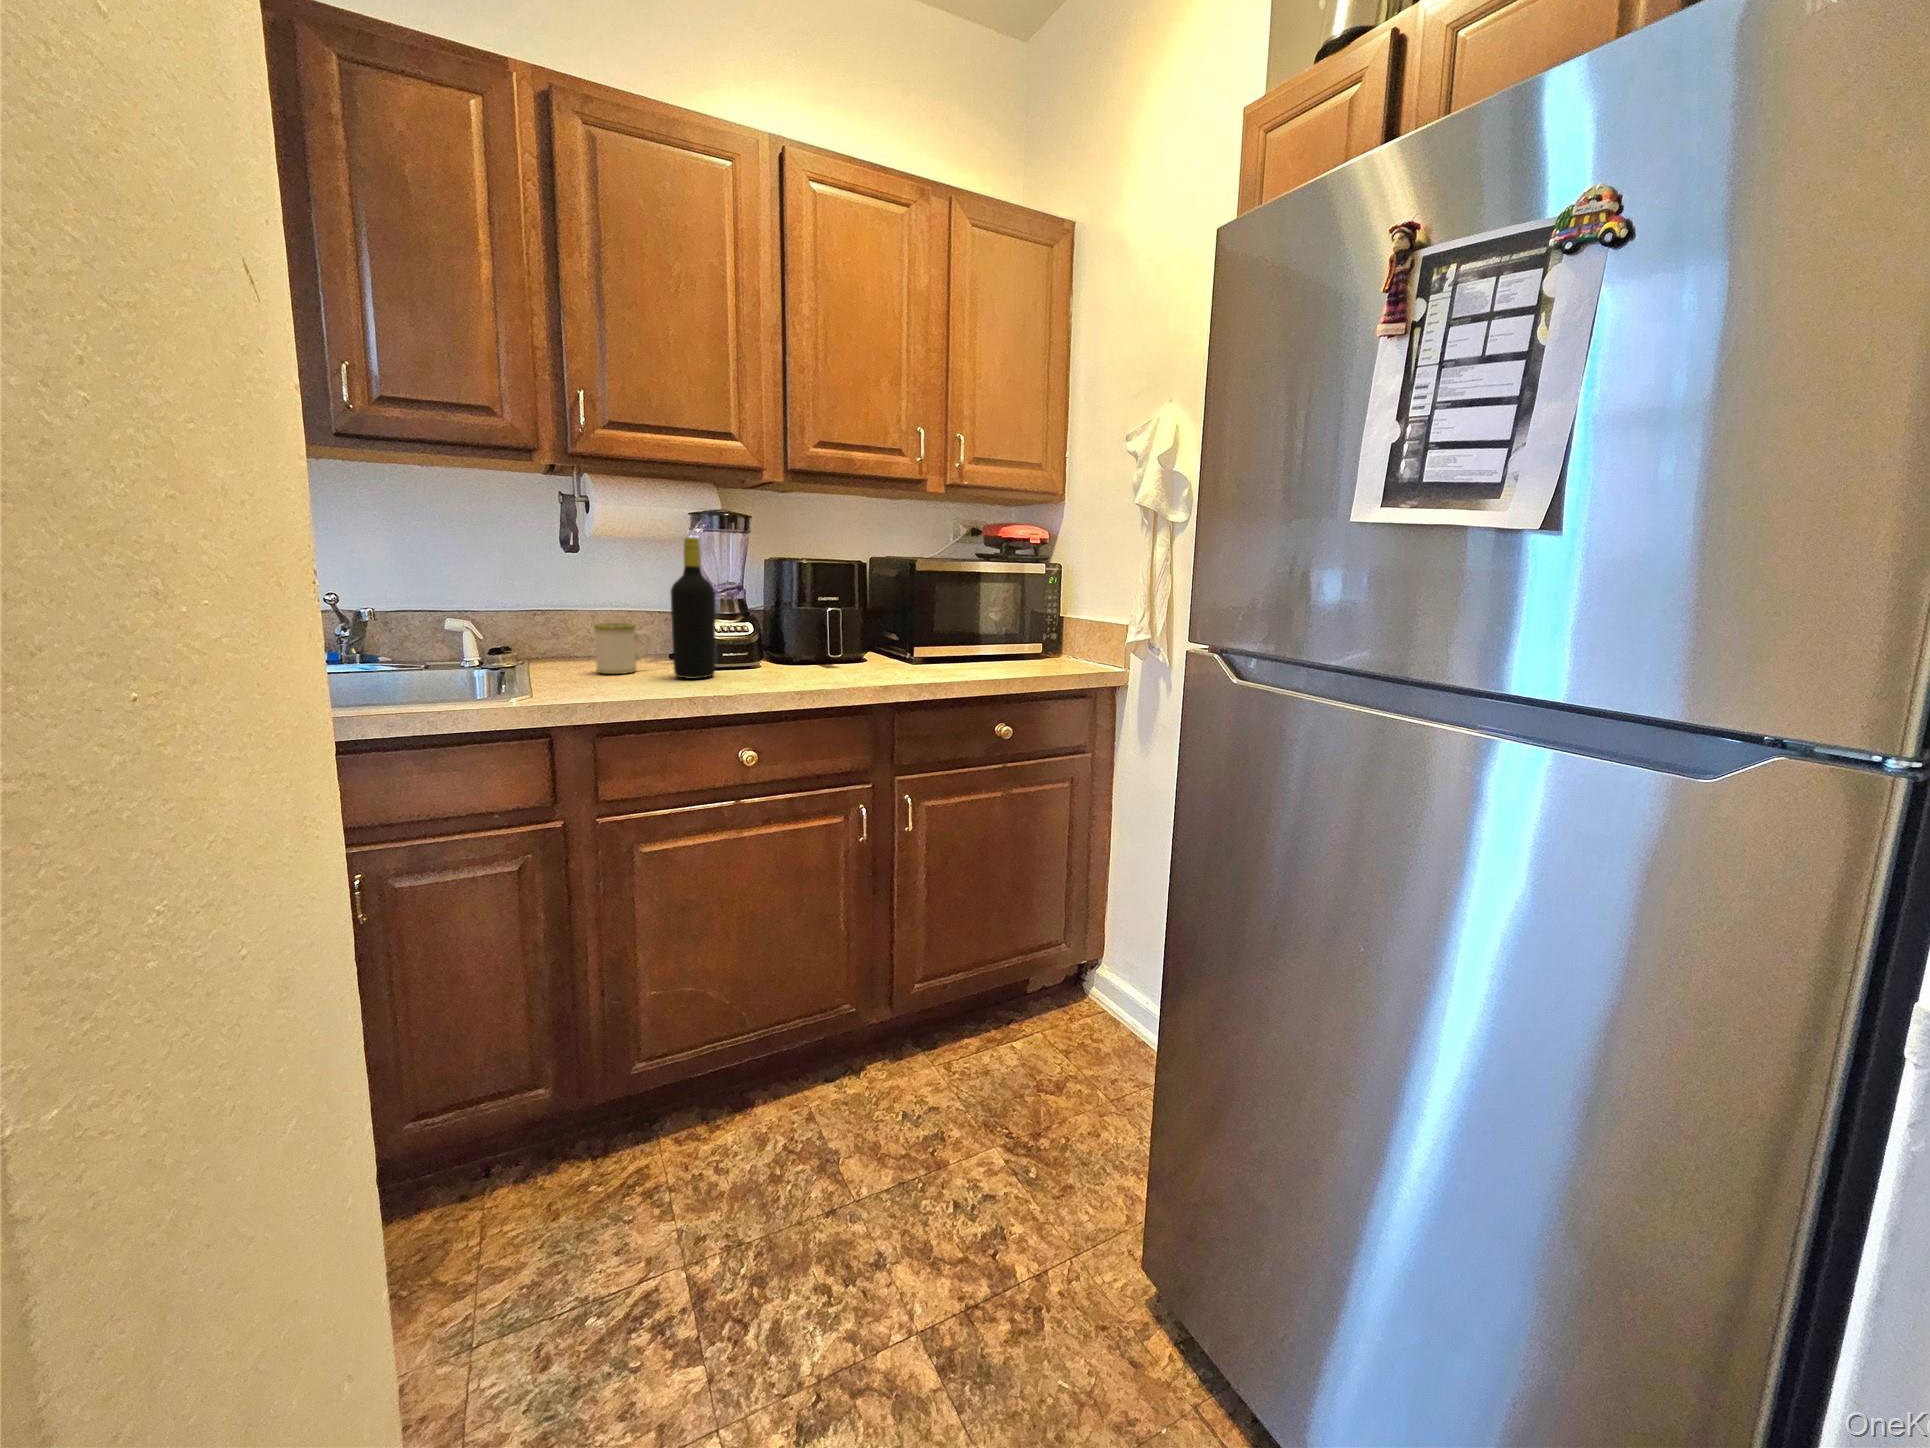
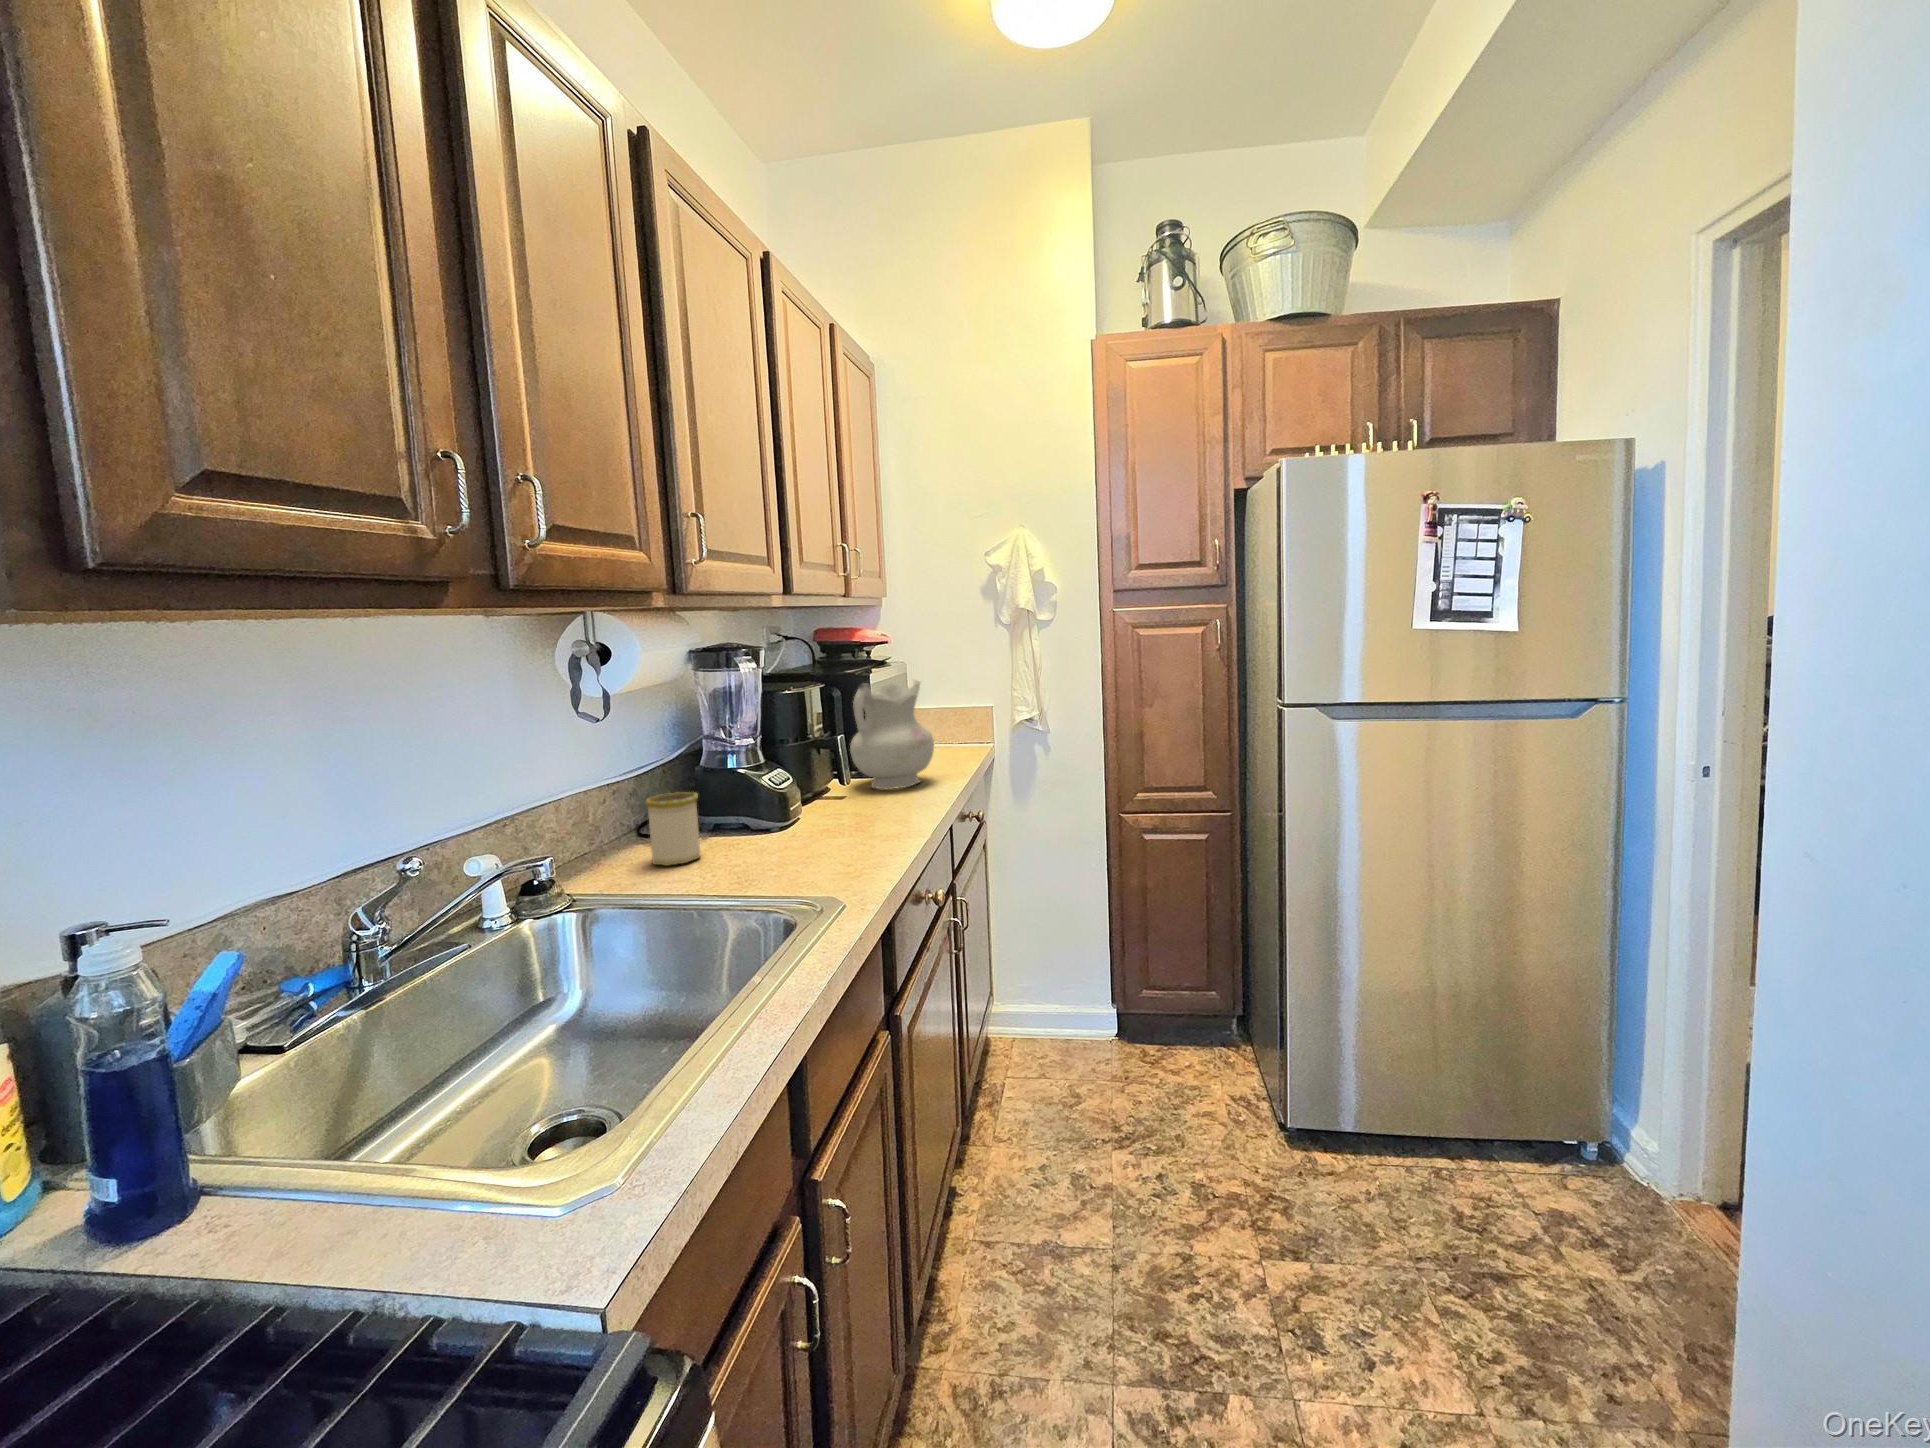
bottle: present [671,537,715,679] -> none [757,673,813,839]
ceramic pitcher: none [835,564,930,674] -> present [850,680,934,789]

